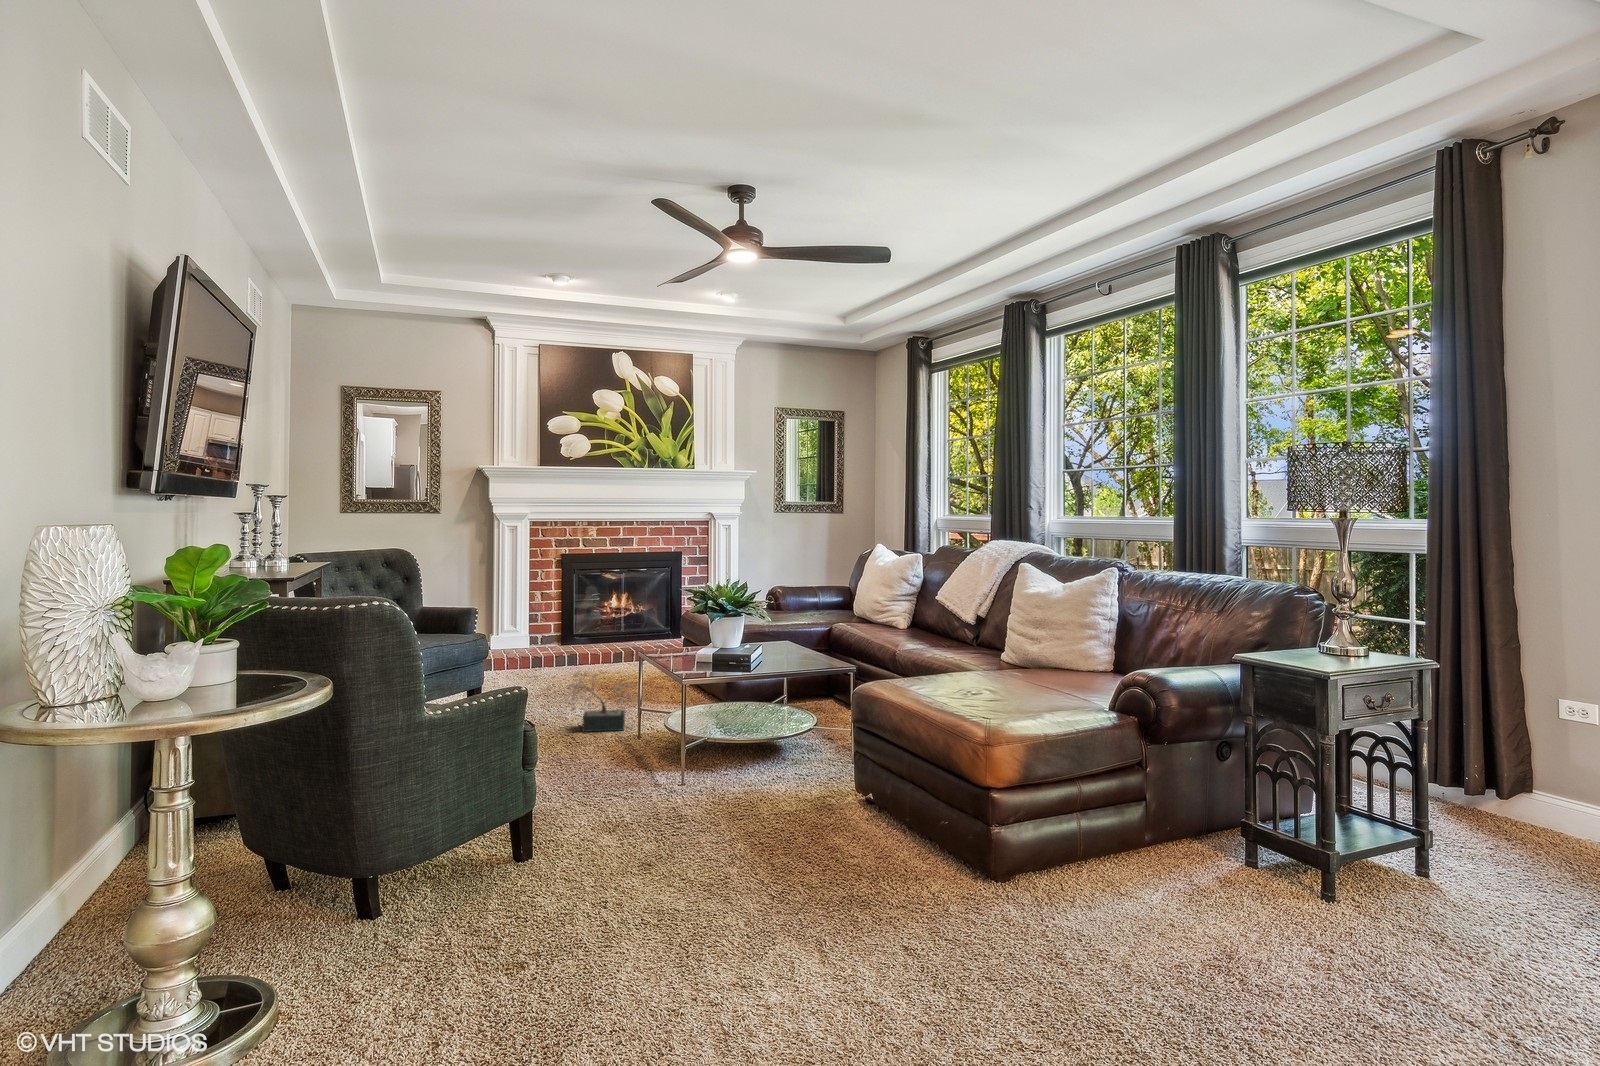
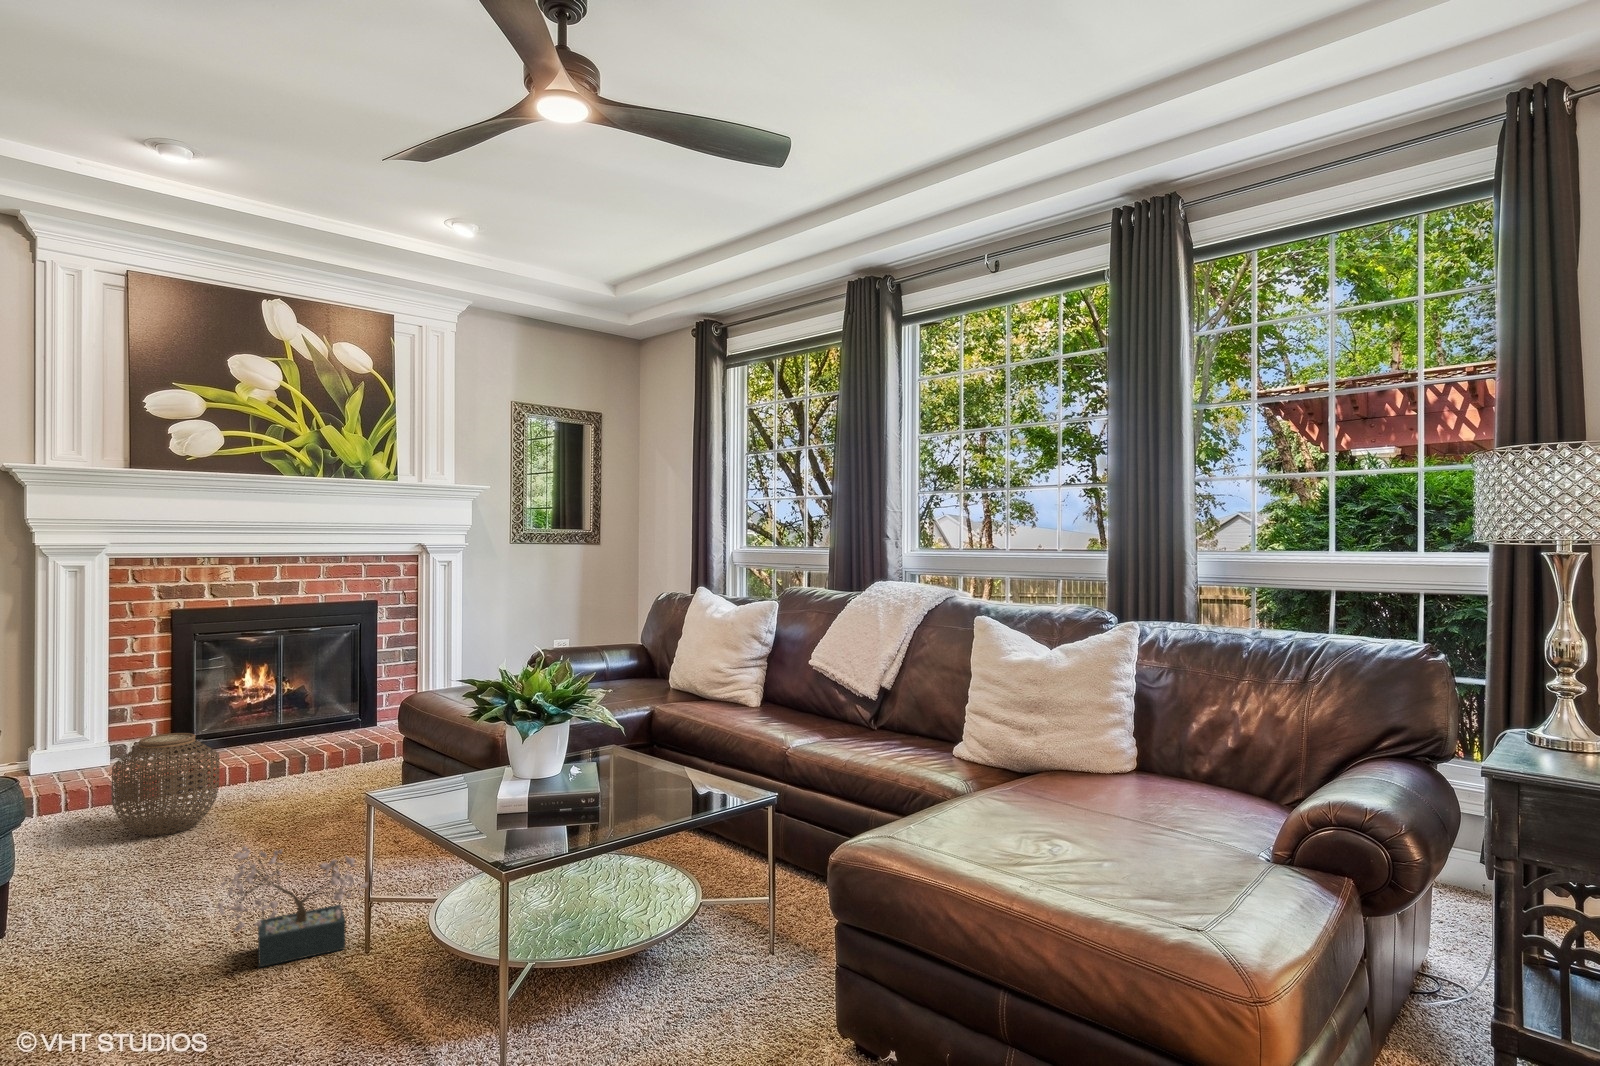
woven basket: none [529,624,582,681] -> present [111,733,219,836]

